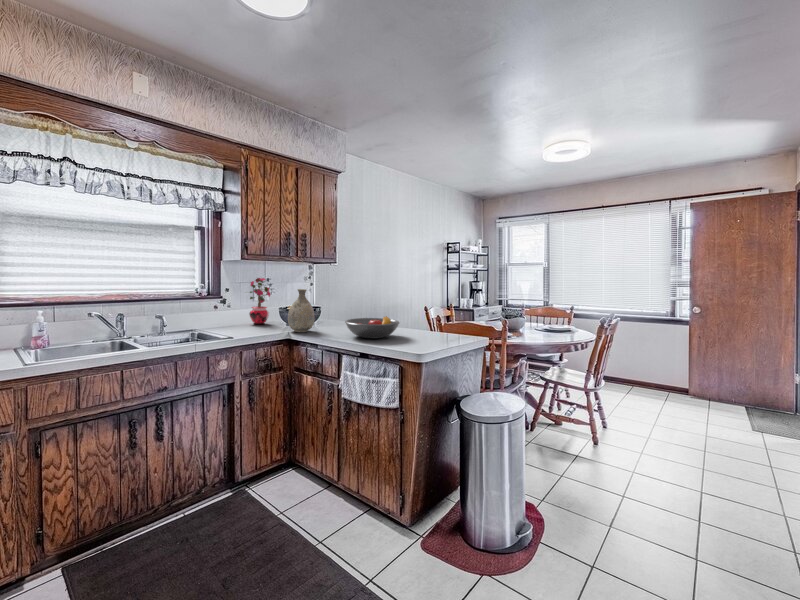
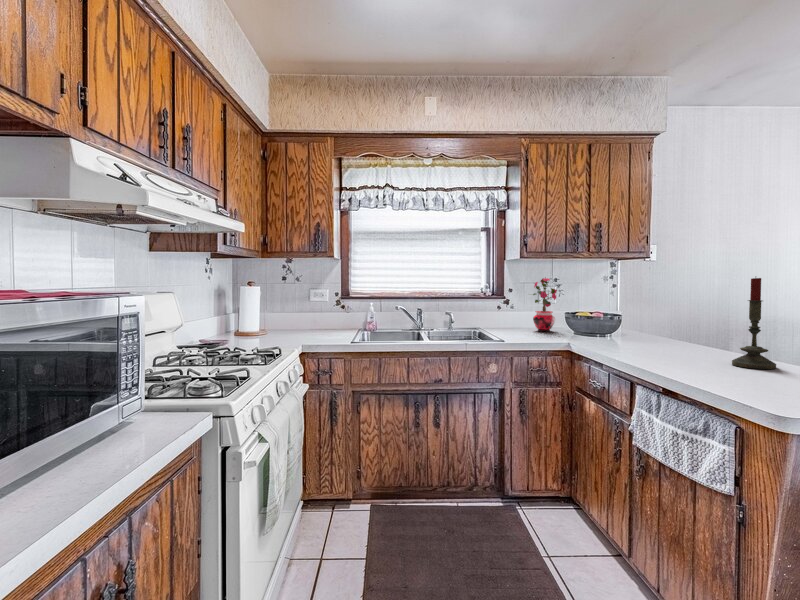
candle: none [415,284,439,347] -> present [732,278,776,369]
vase: present [288,289,315,332] -> none [567,289,601,341]
fruit bowl: present [345,316,399,338] -> none [632,324,719,353]

